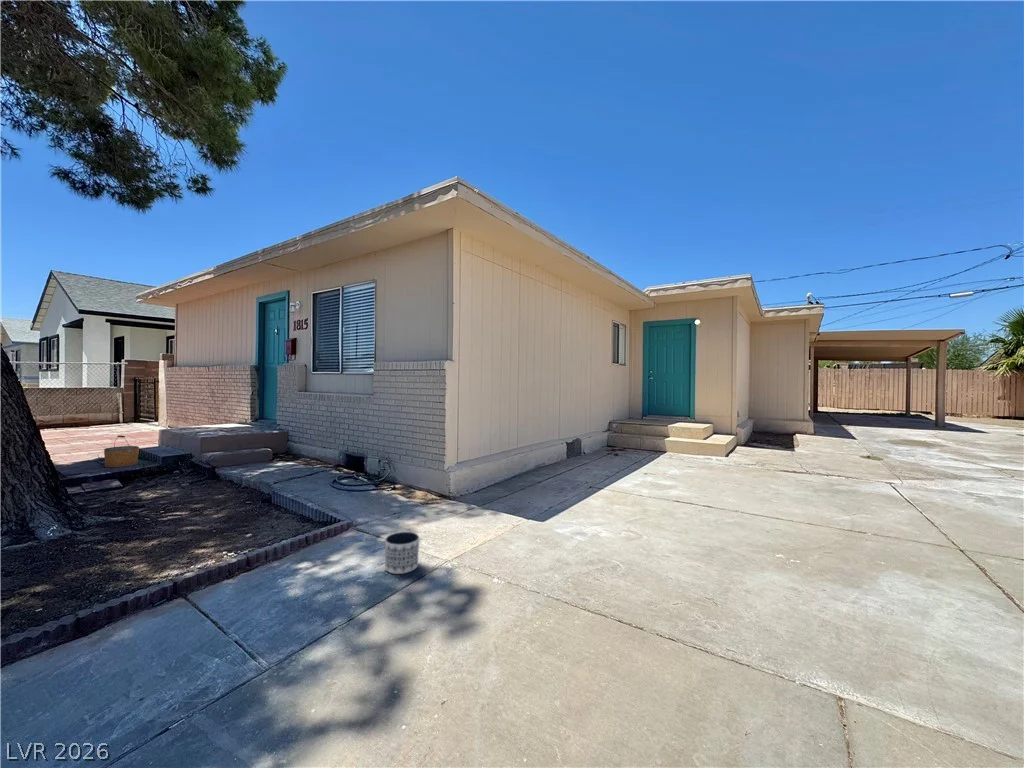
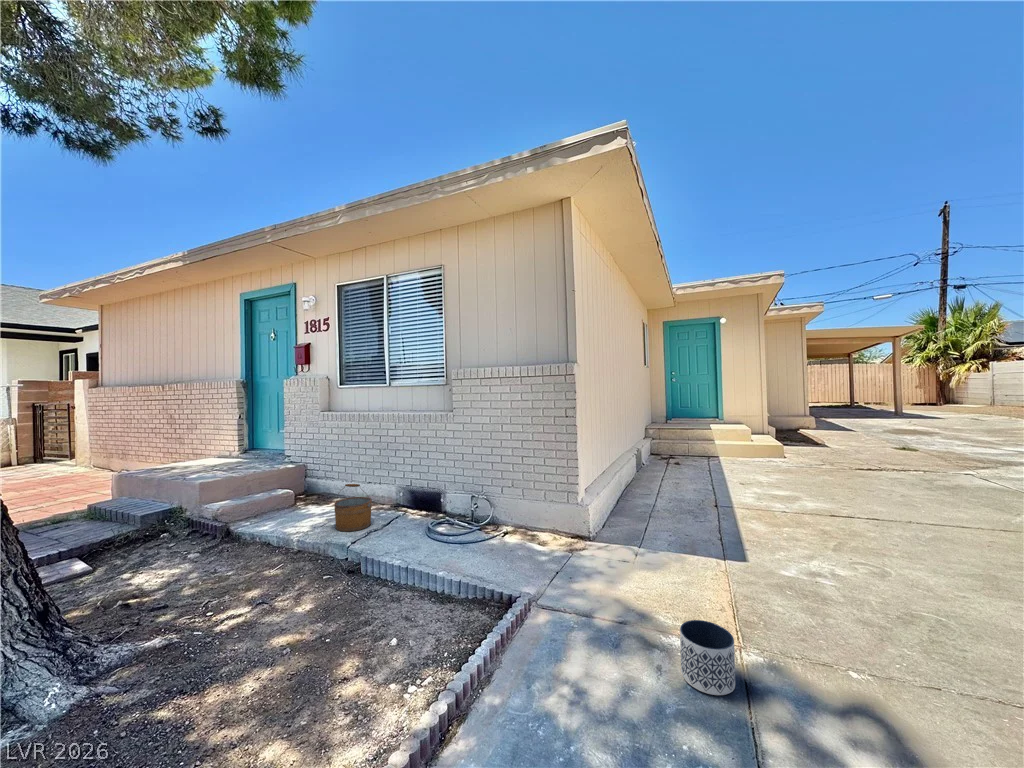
bucket: present [104,435,139,468] -> present [334,484,372,532]

